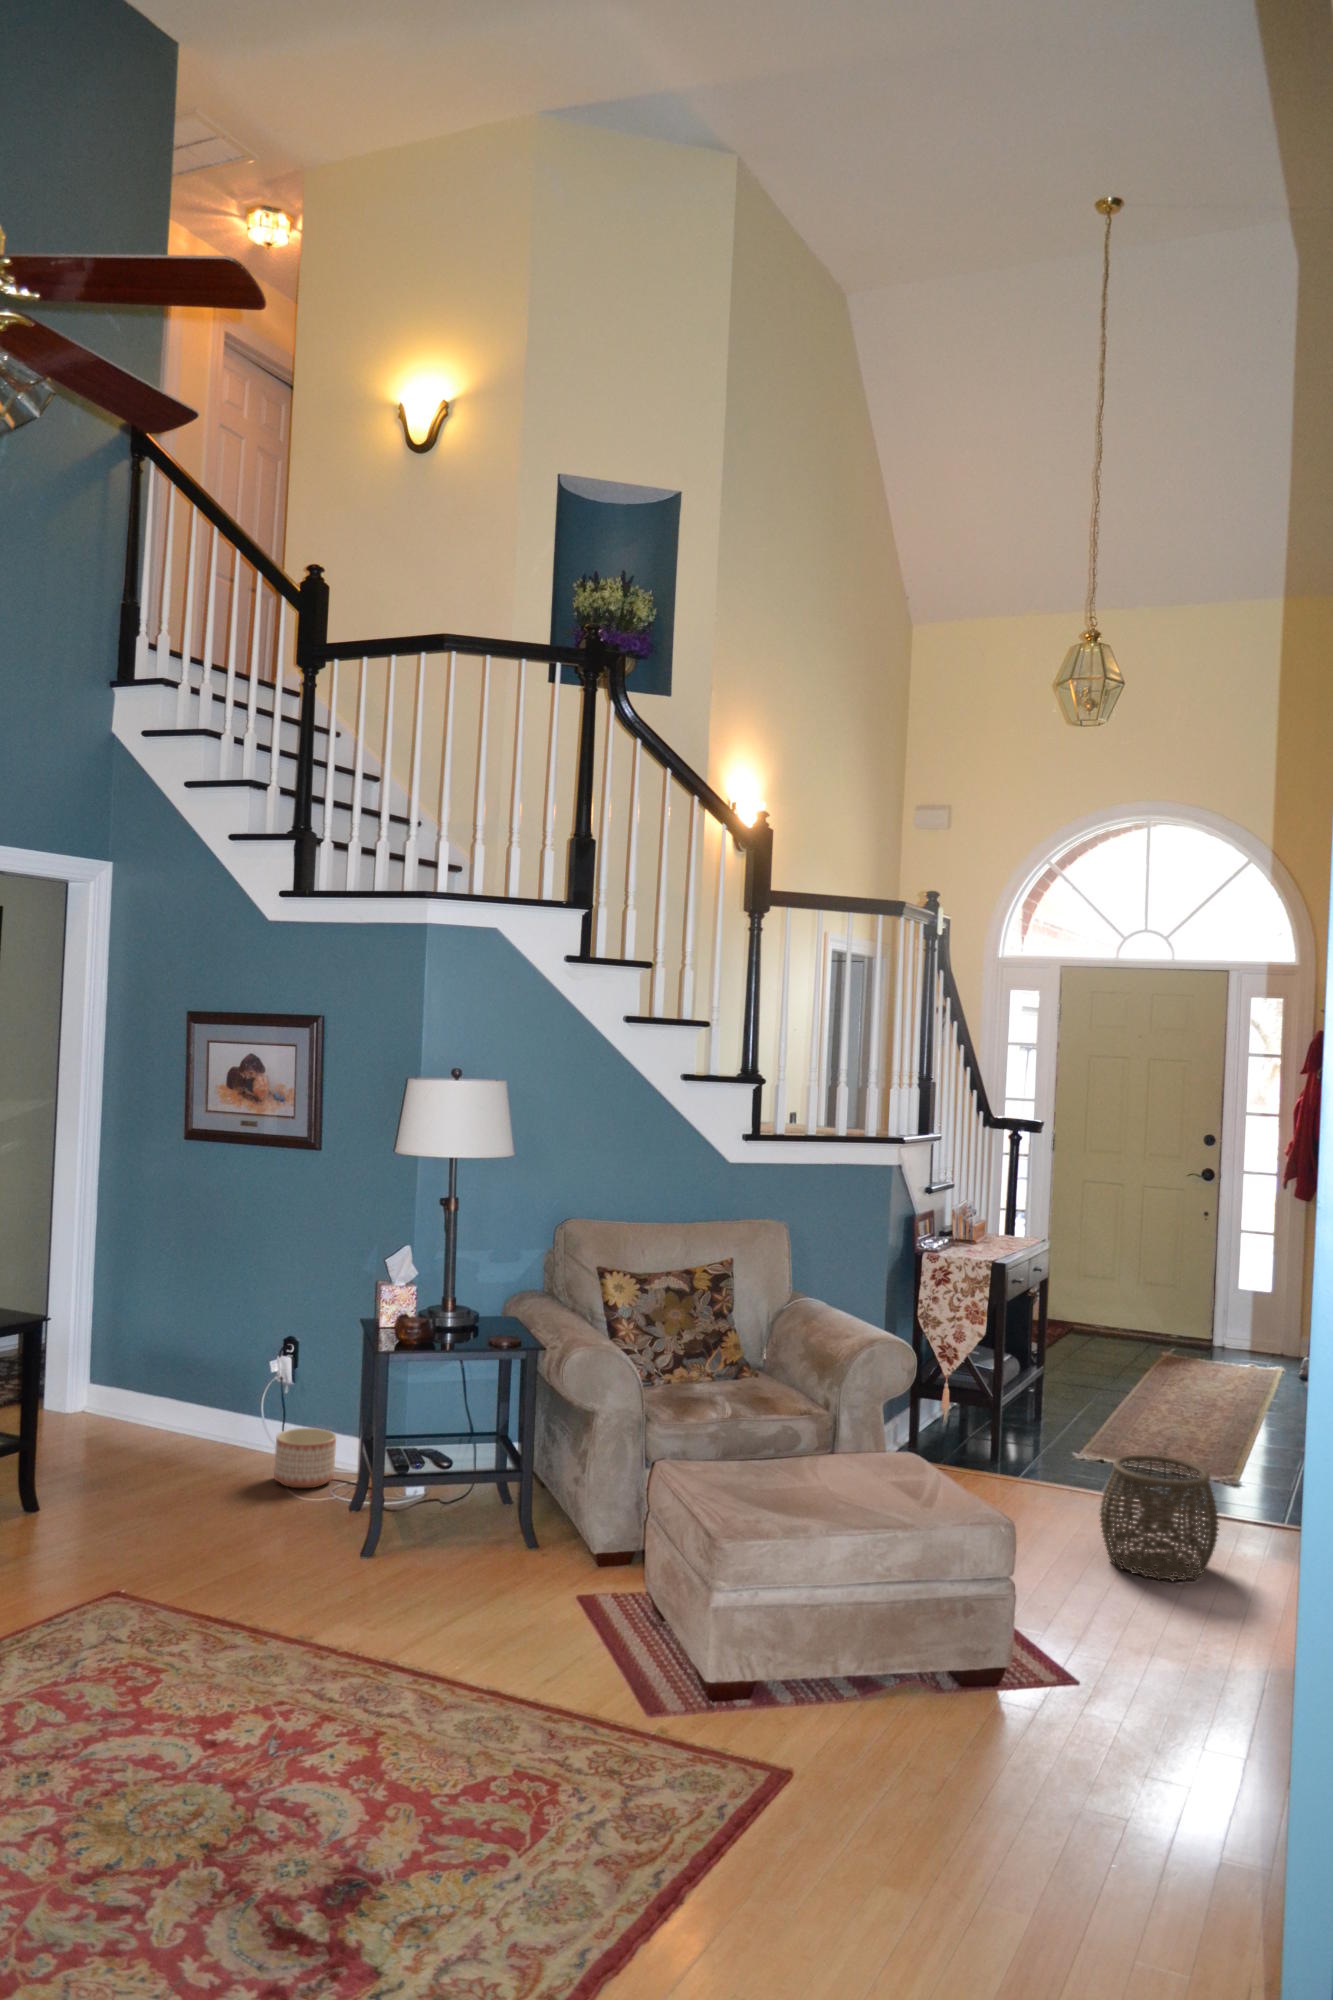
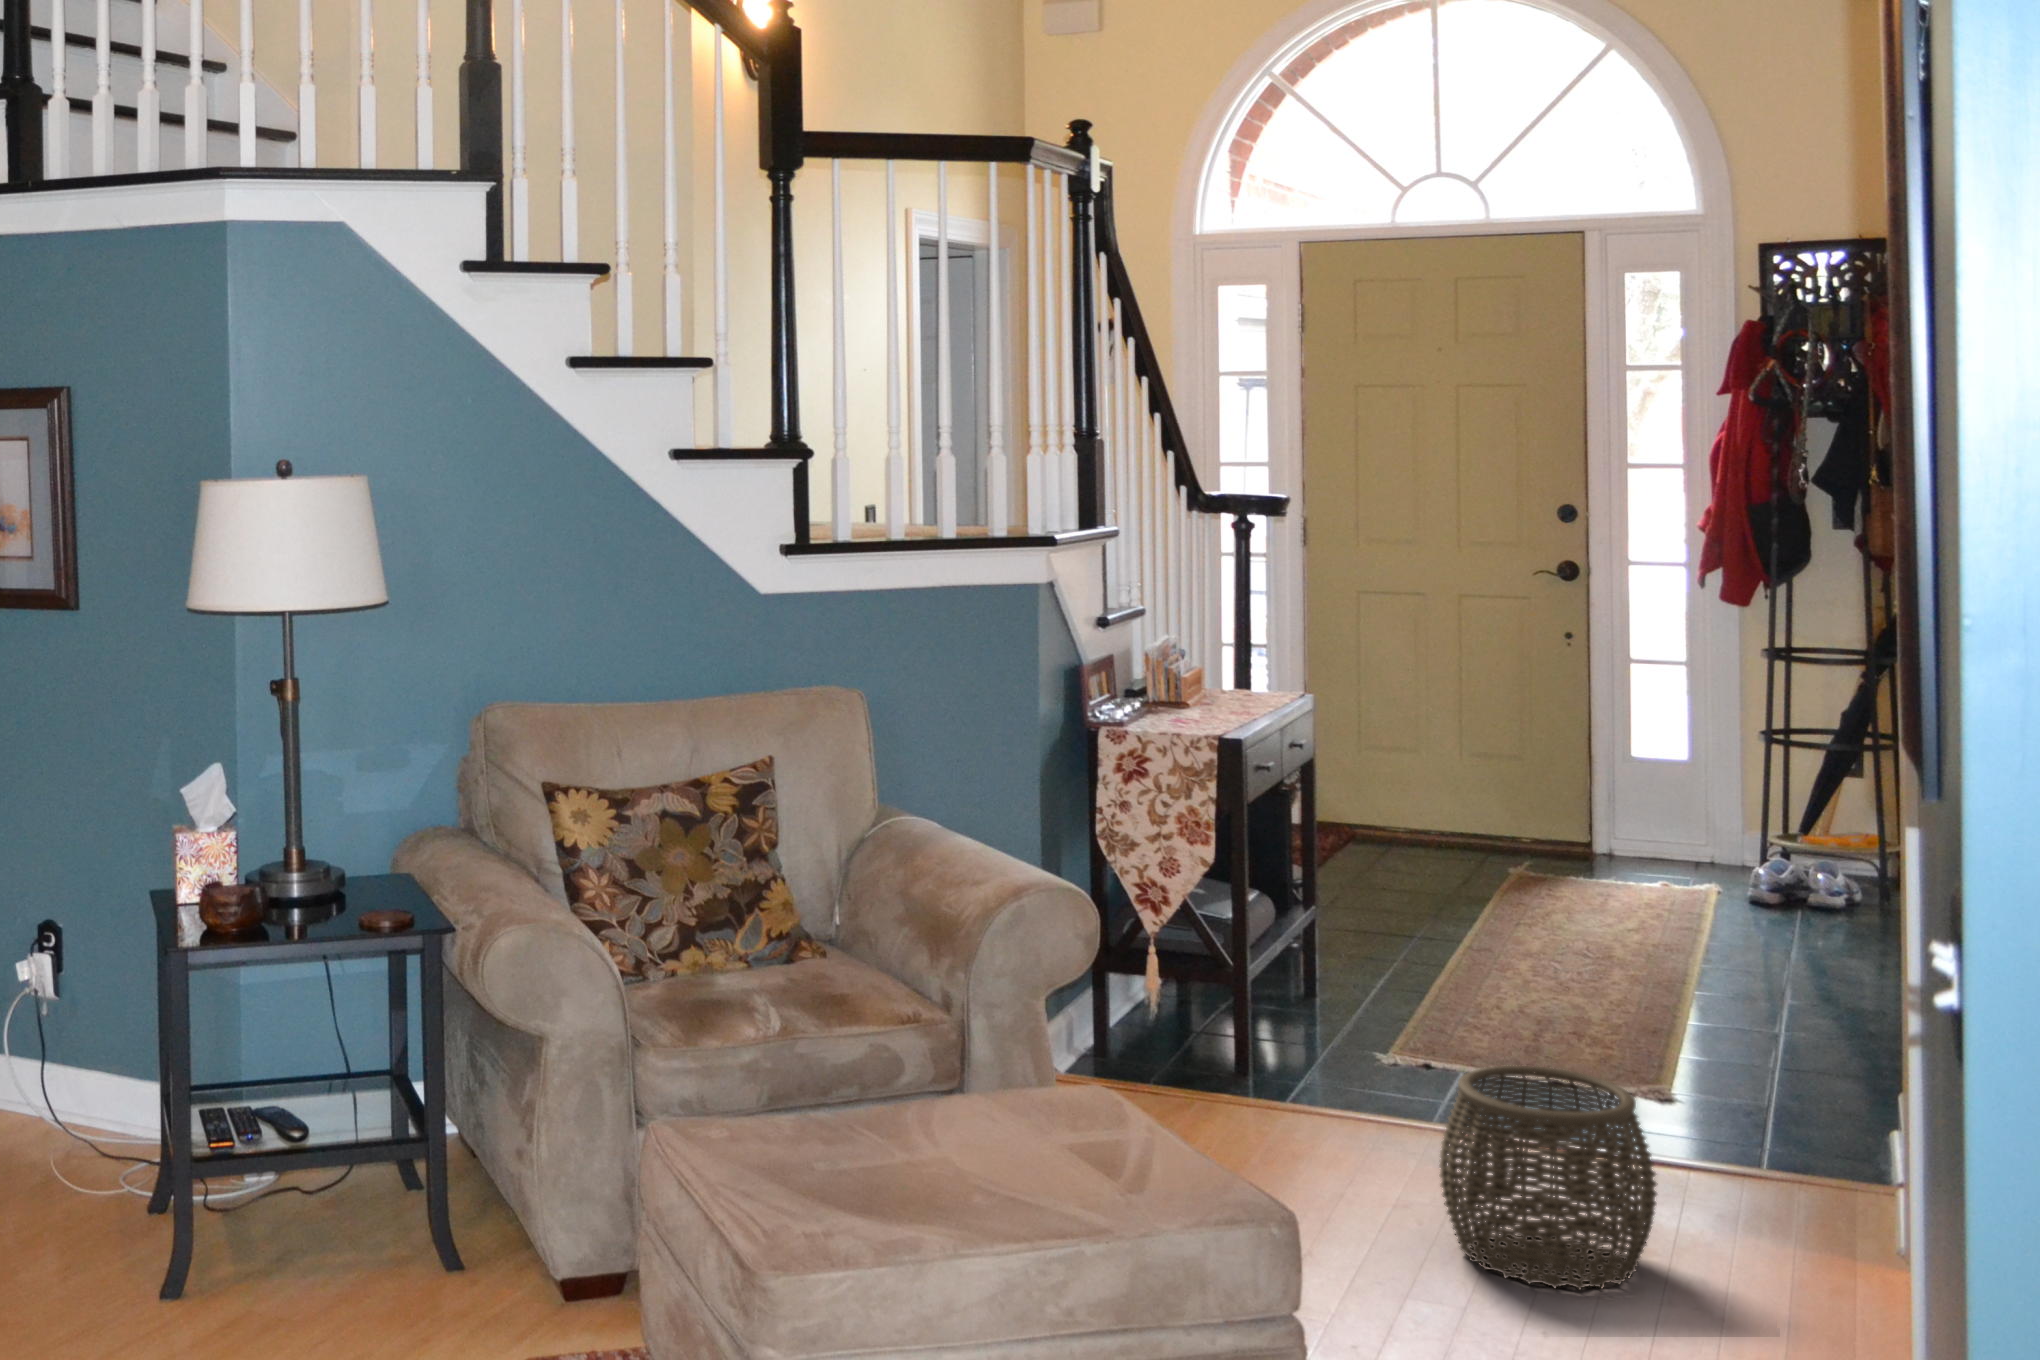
planter: present [274,1428,336,1488] -> none [26,1073,126,1177]

